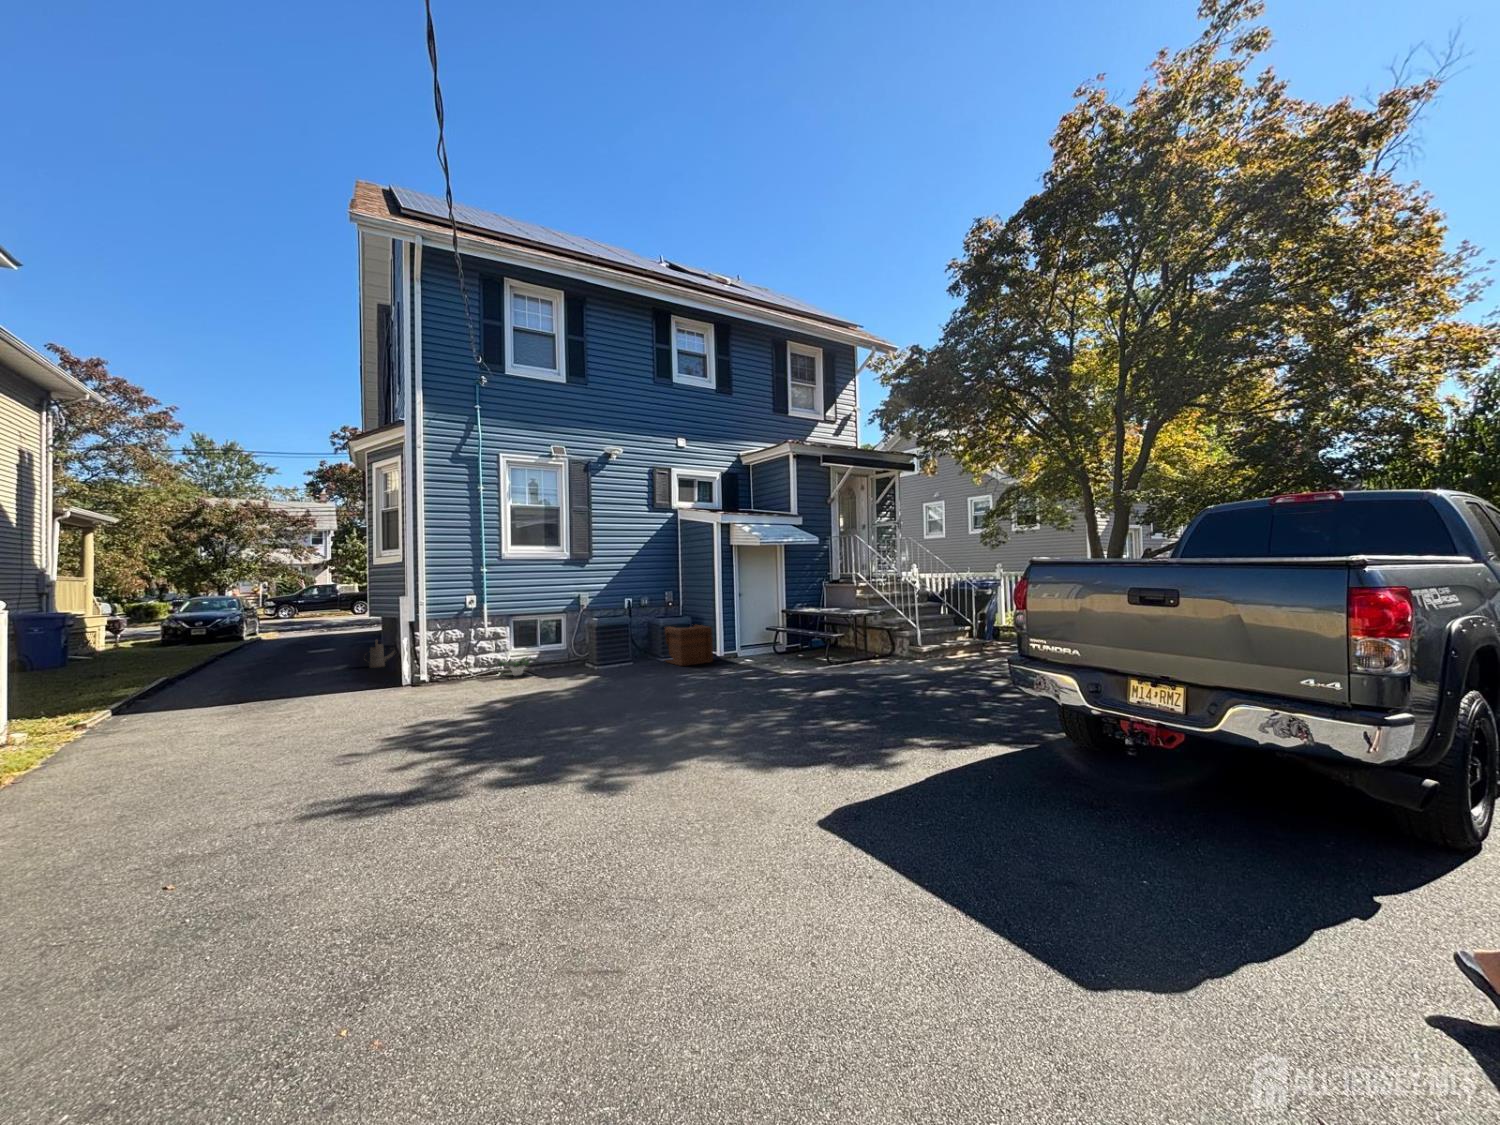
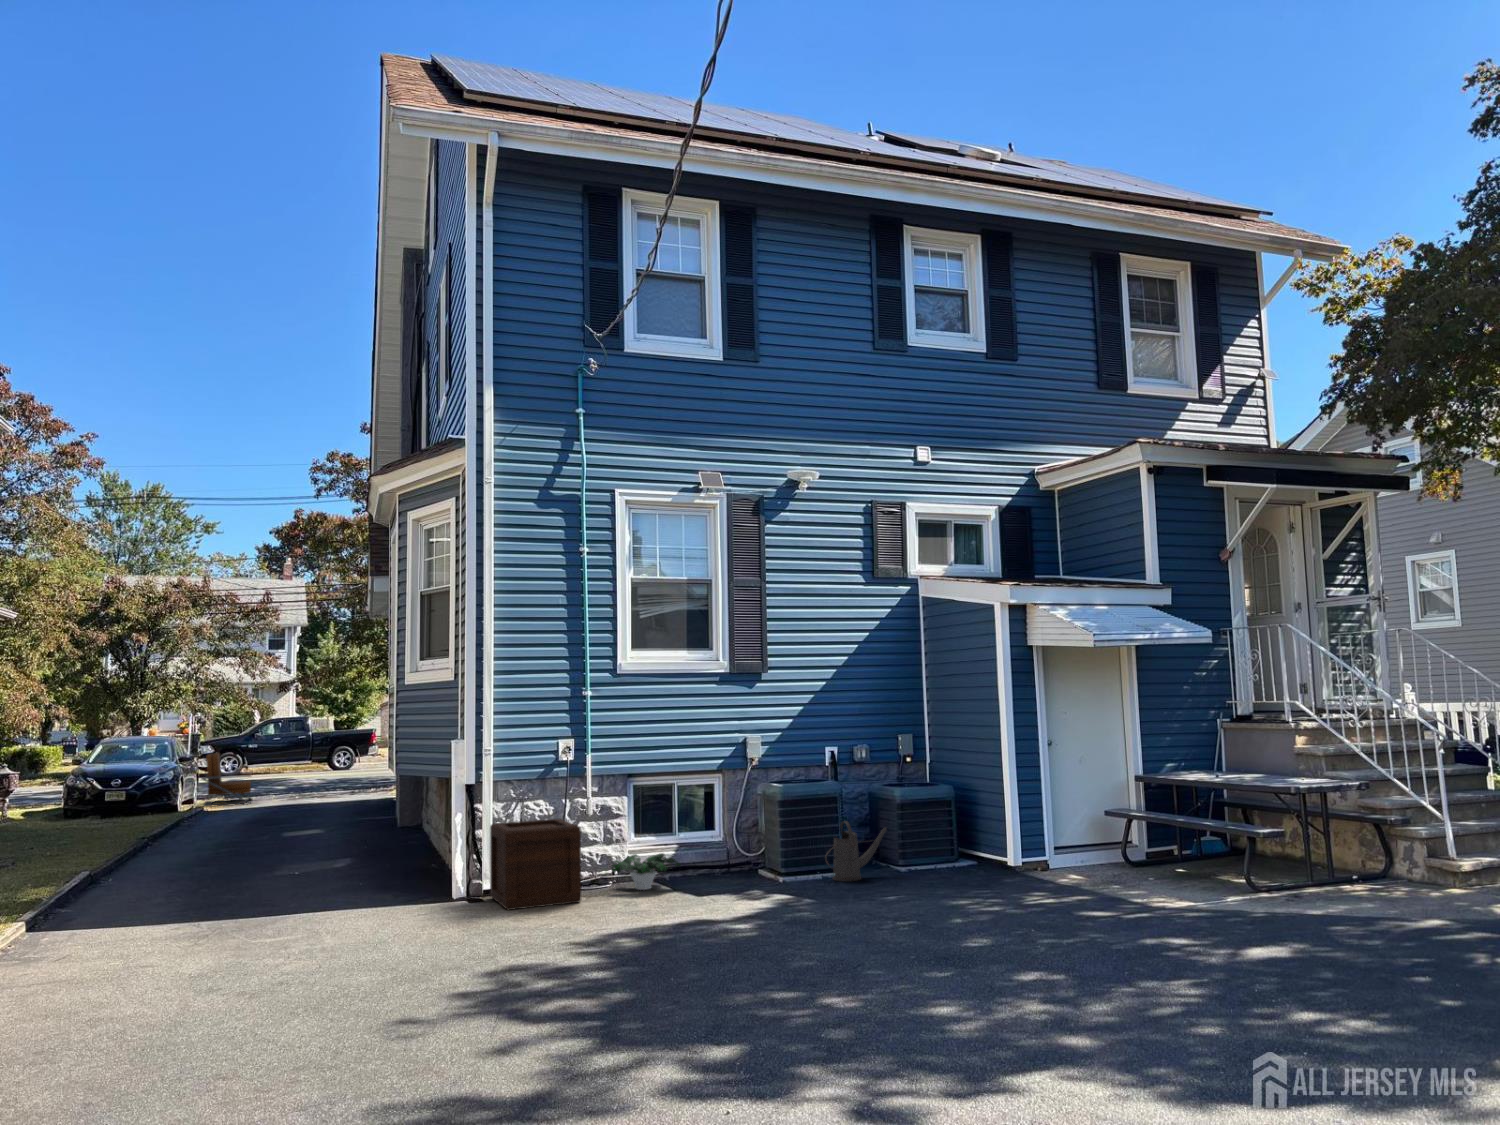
lounge chair: none [260,606,297,639] -> present [201,753,252,807]
wooden crate: present [665,625,713,666] -> present [490,819,581,910]
watering can: present [370,640,395,668] -> present [825,821,887,881]

